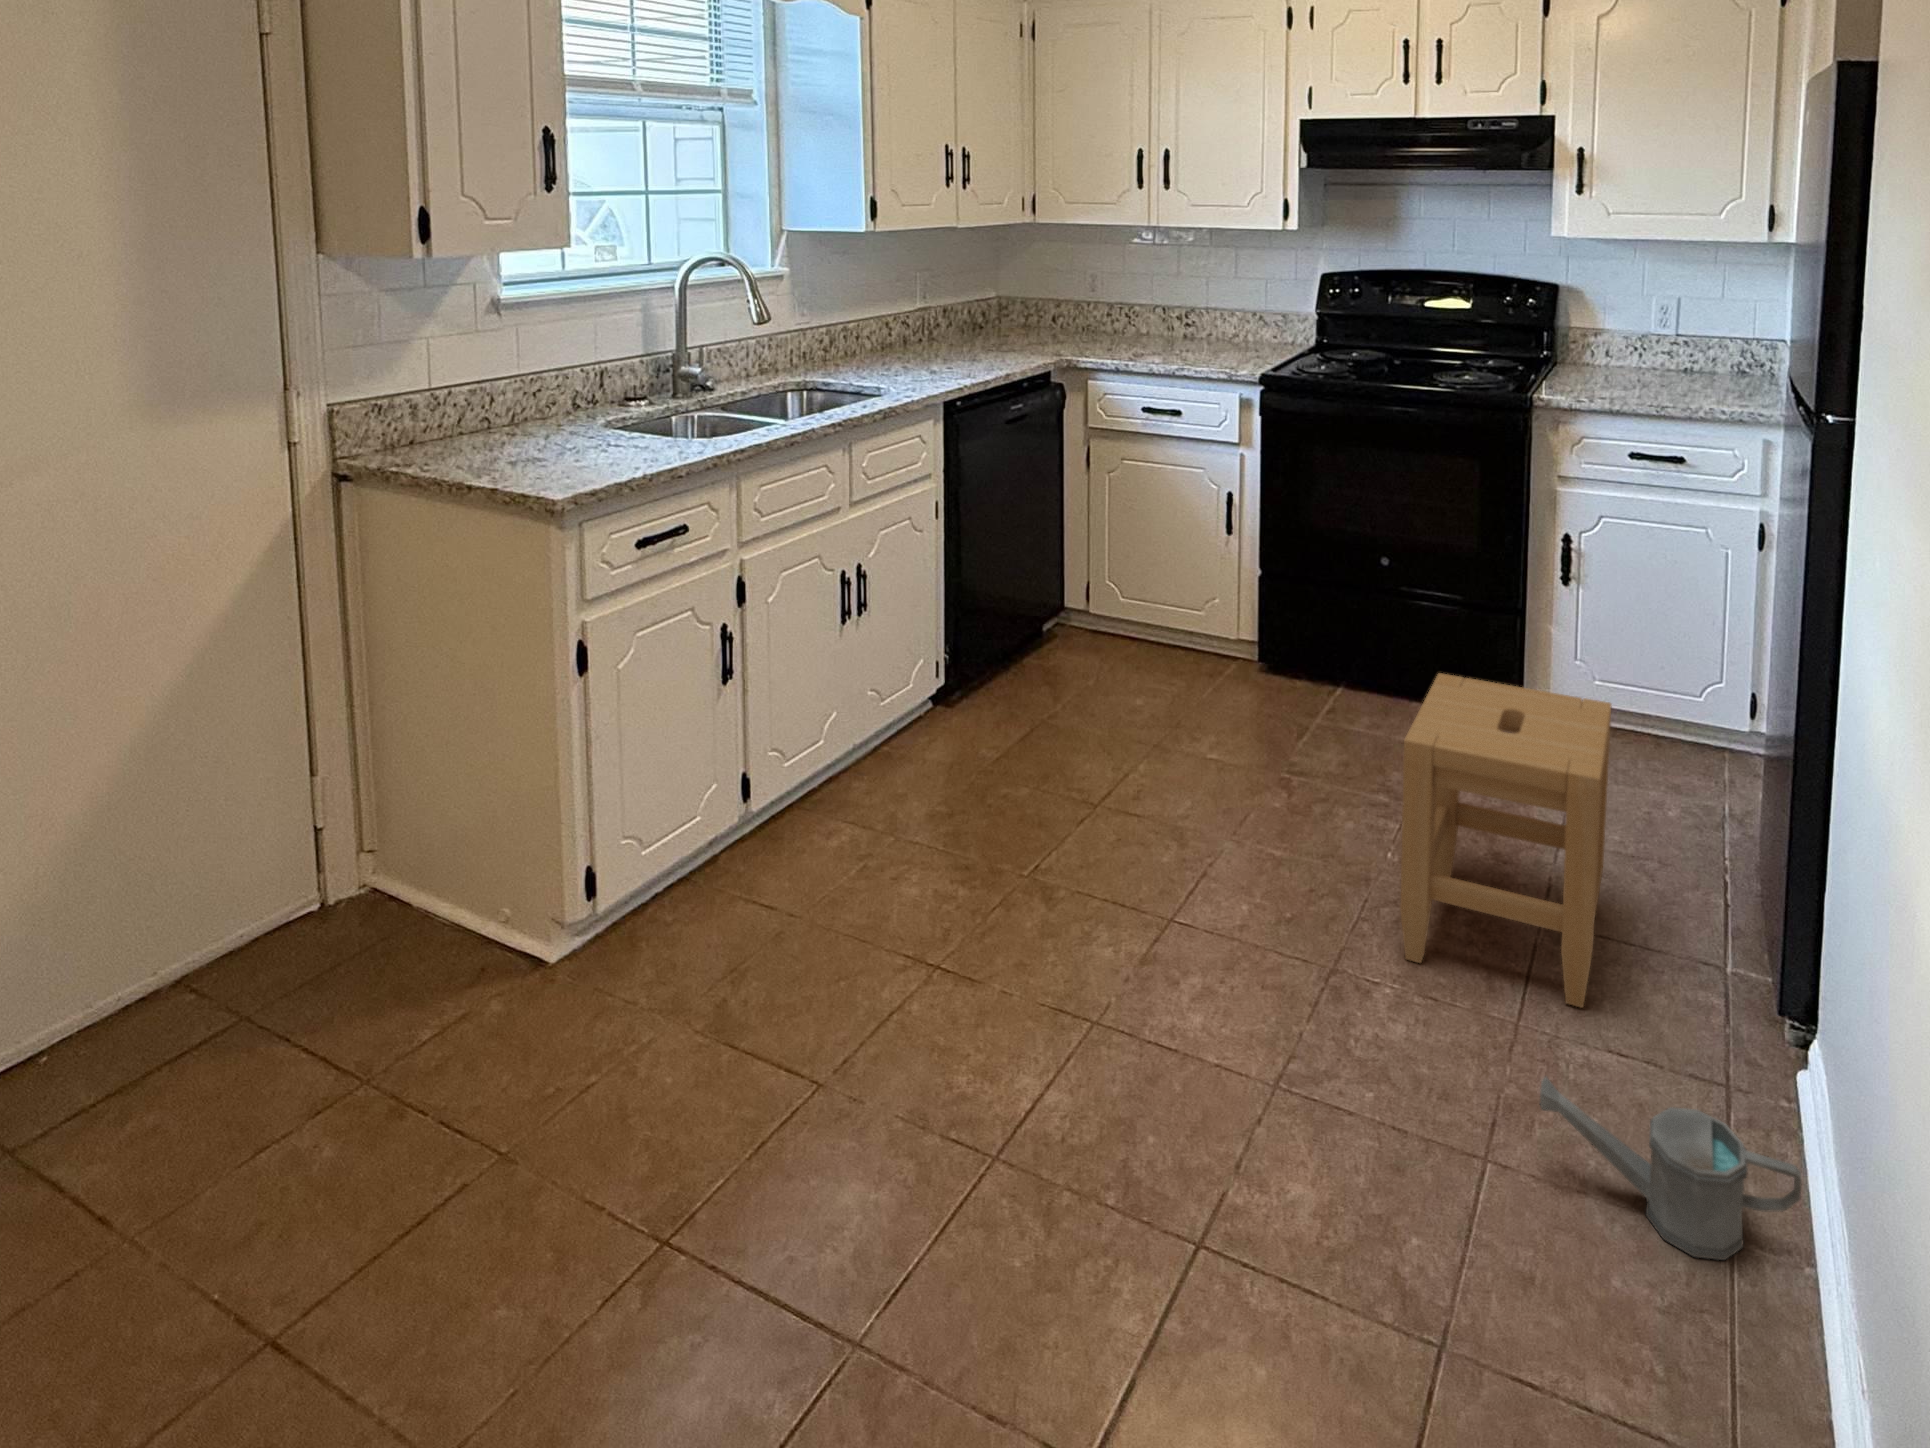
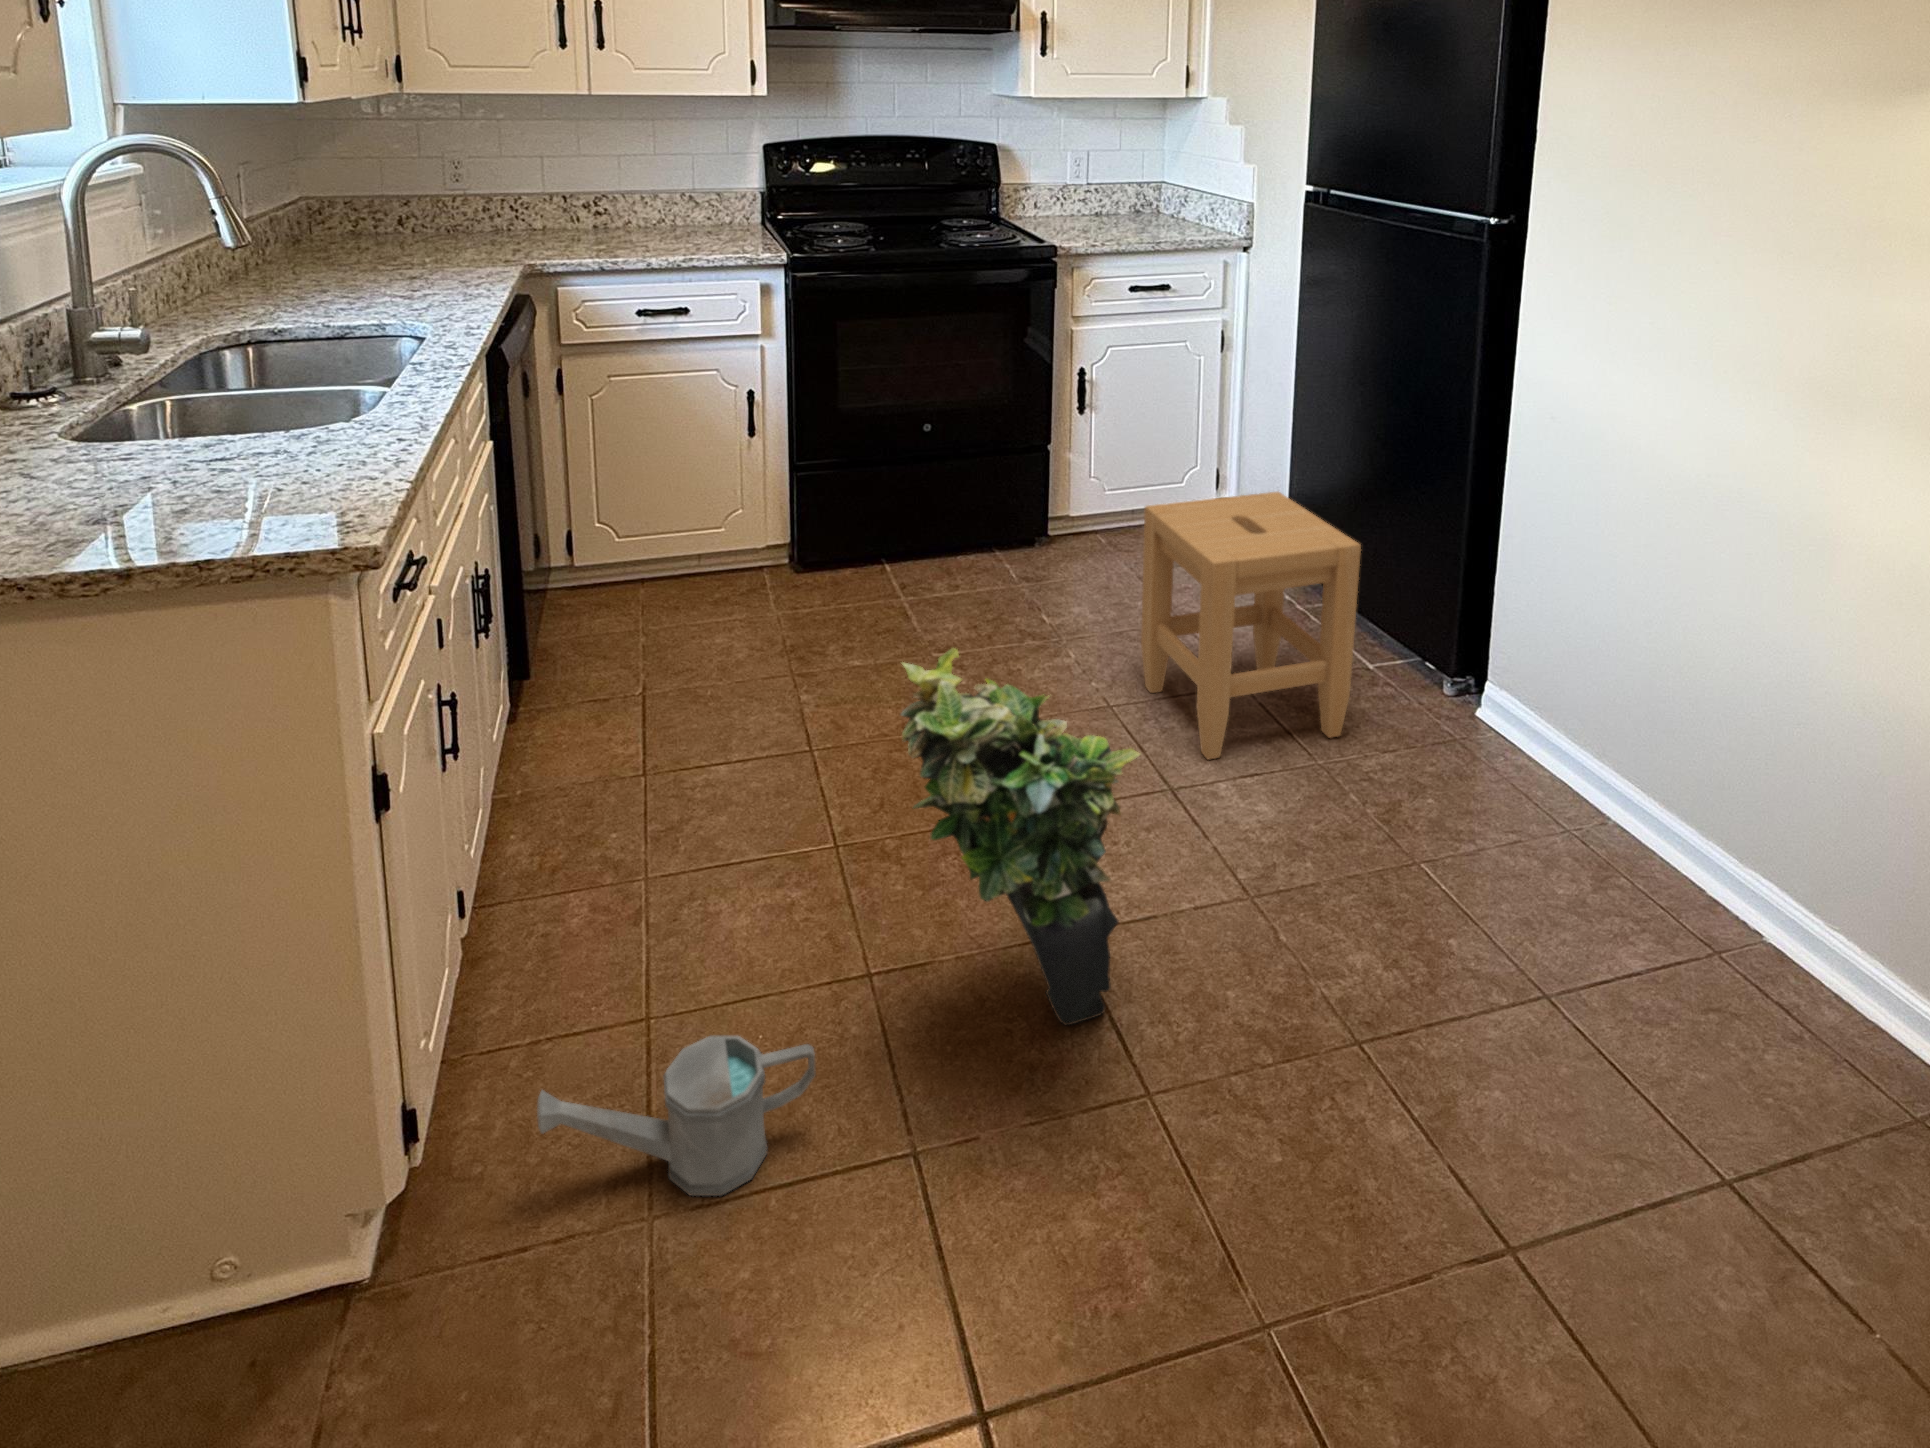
potted plant: none [863,698,1087,1089] -> present [901,648,1140,1025]
watering can: present [1540,1076,1802,1260] -> present [537,1036,815,1196]

